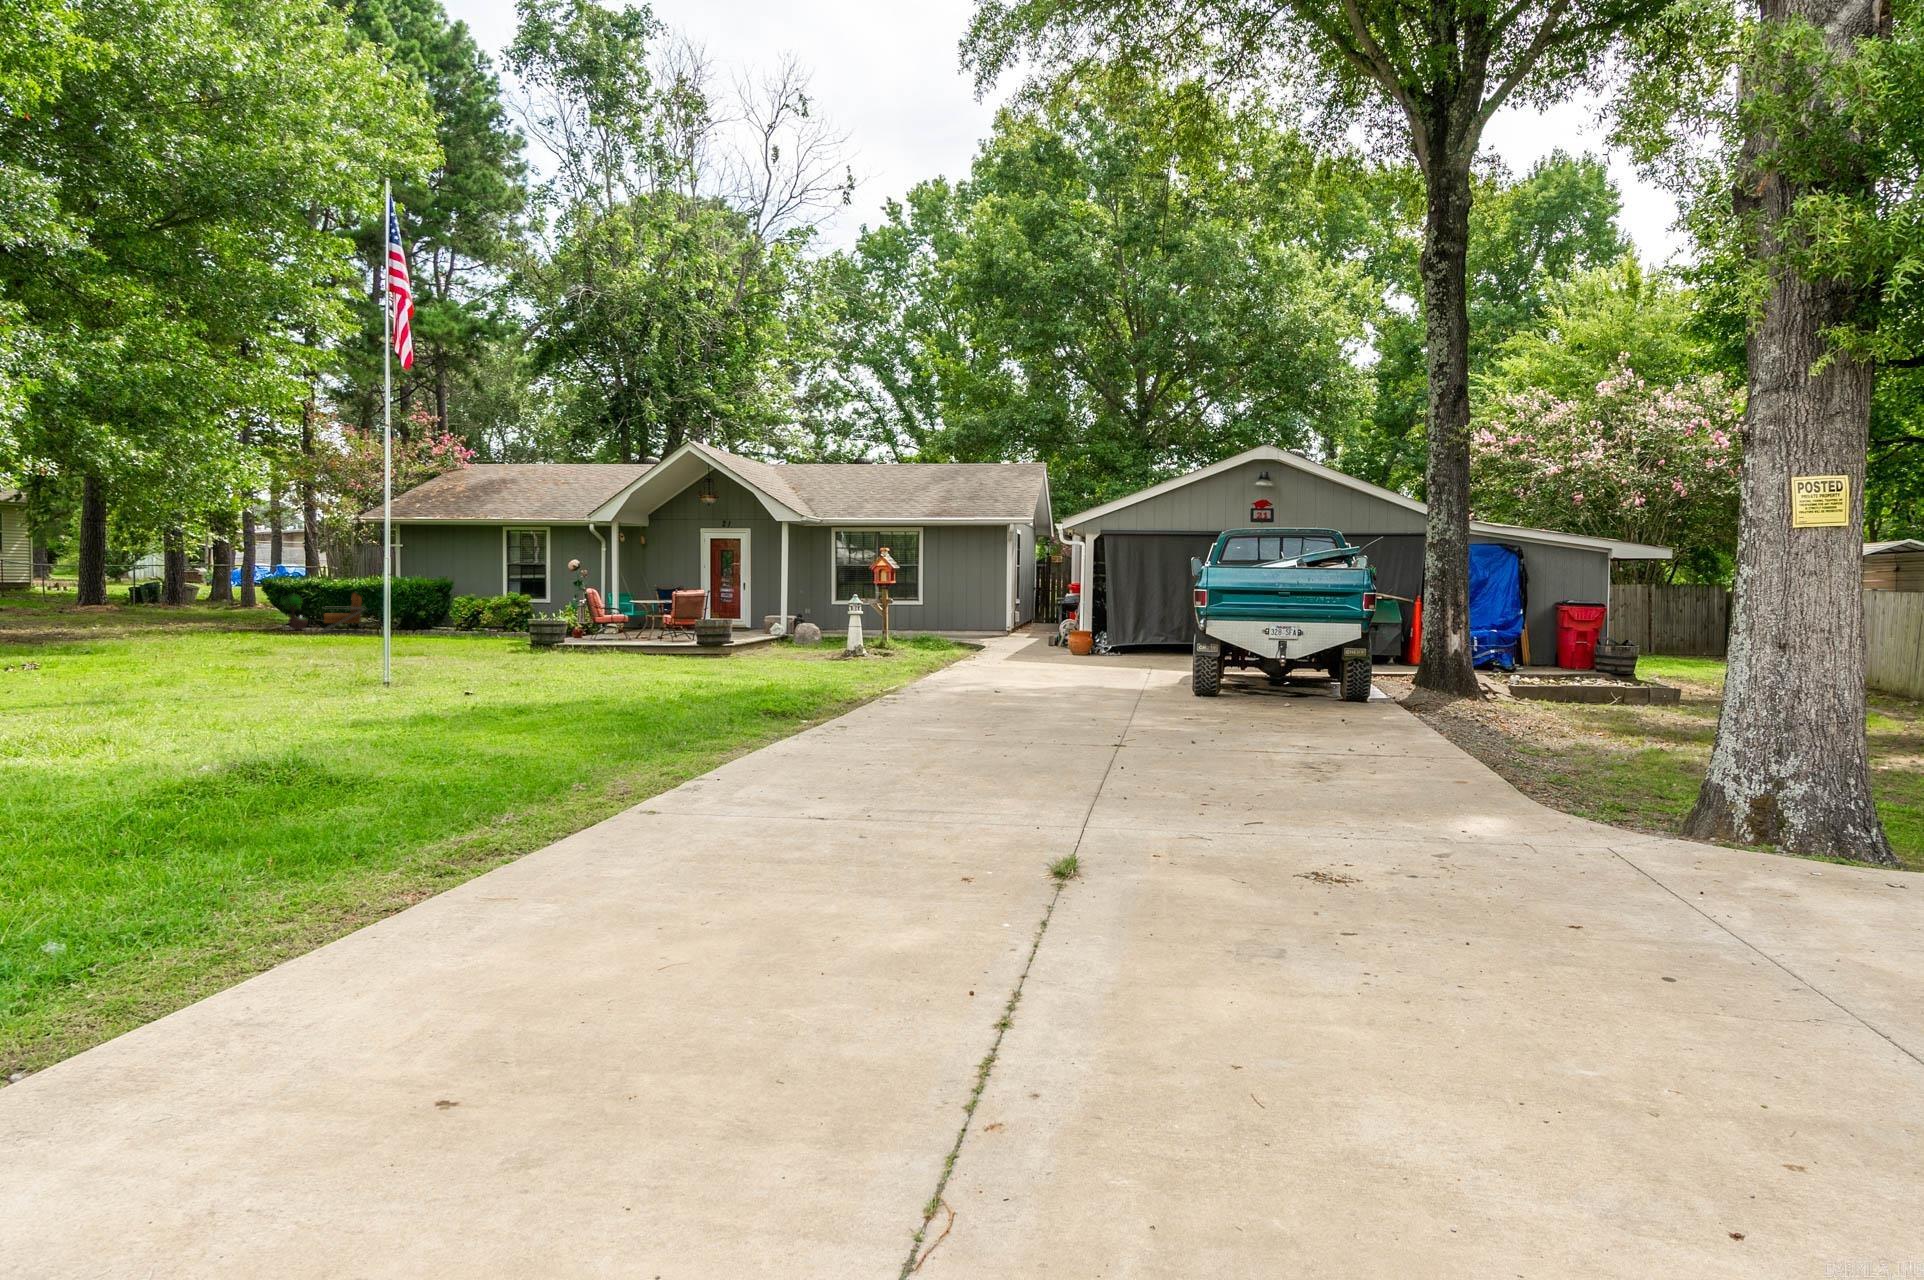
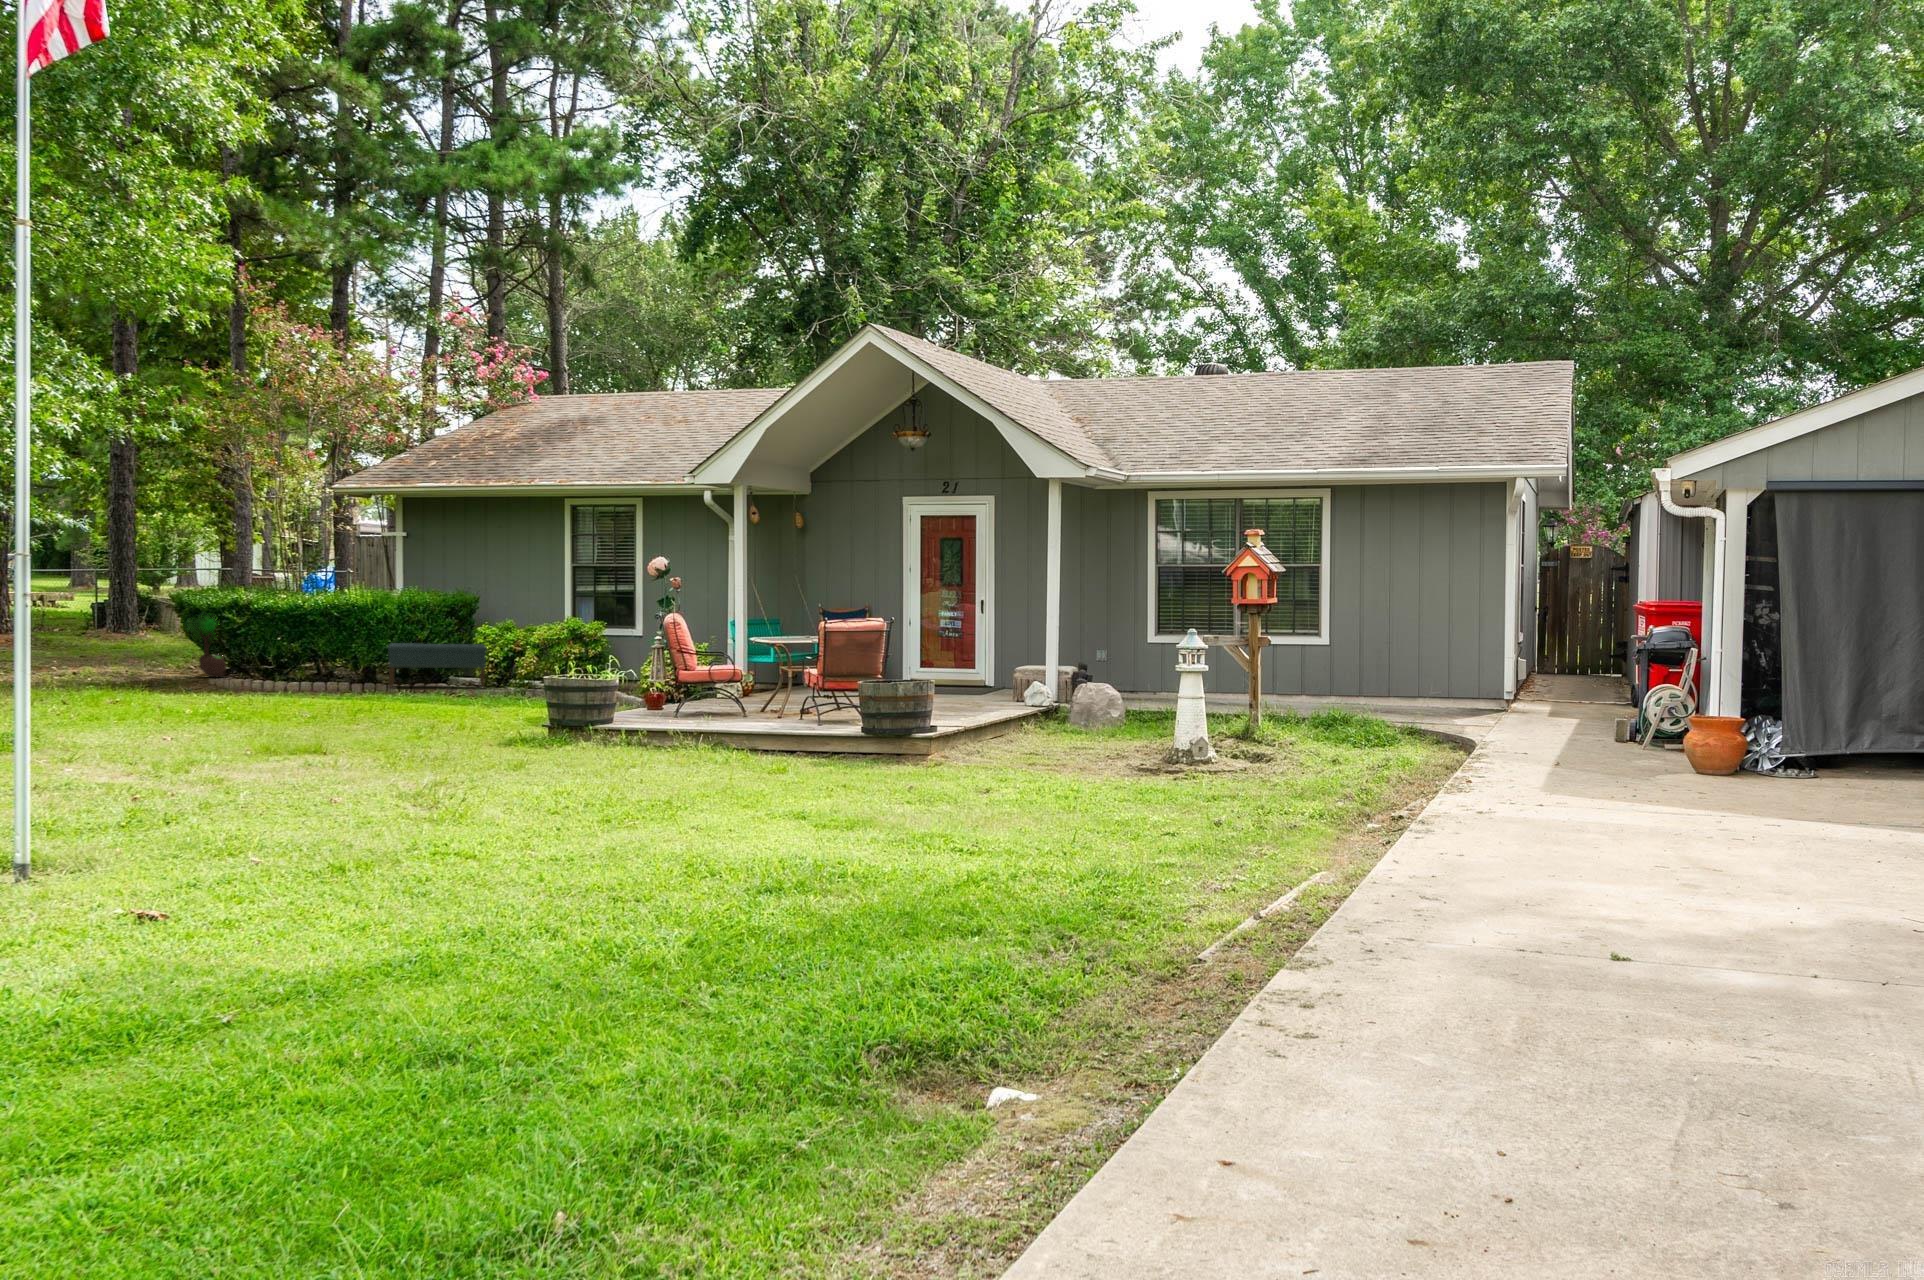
lounge chair: present [323,593,366,632] -> none [242,606,328,683]
bench: none [411,609,470,634] -> present [388,643,487,688]

